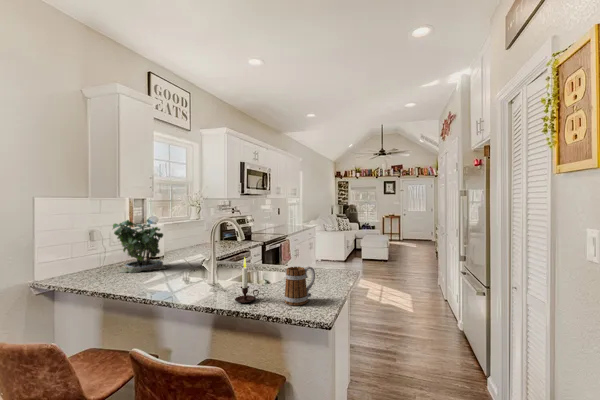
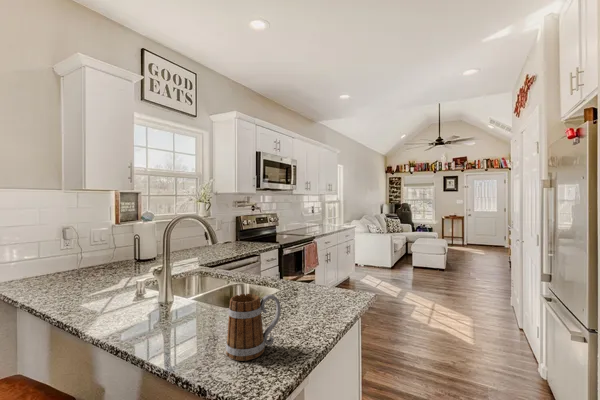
potted plant: present [113,220,166,273] -> none [77,214,140,281]
candle: present [235,257,259,303] -> none [156,275,199,347]

